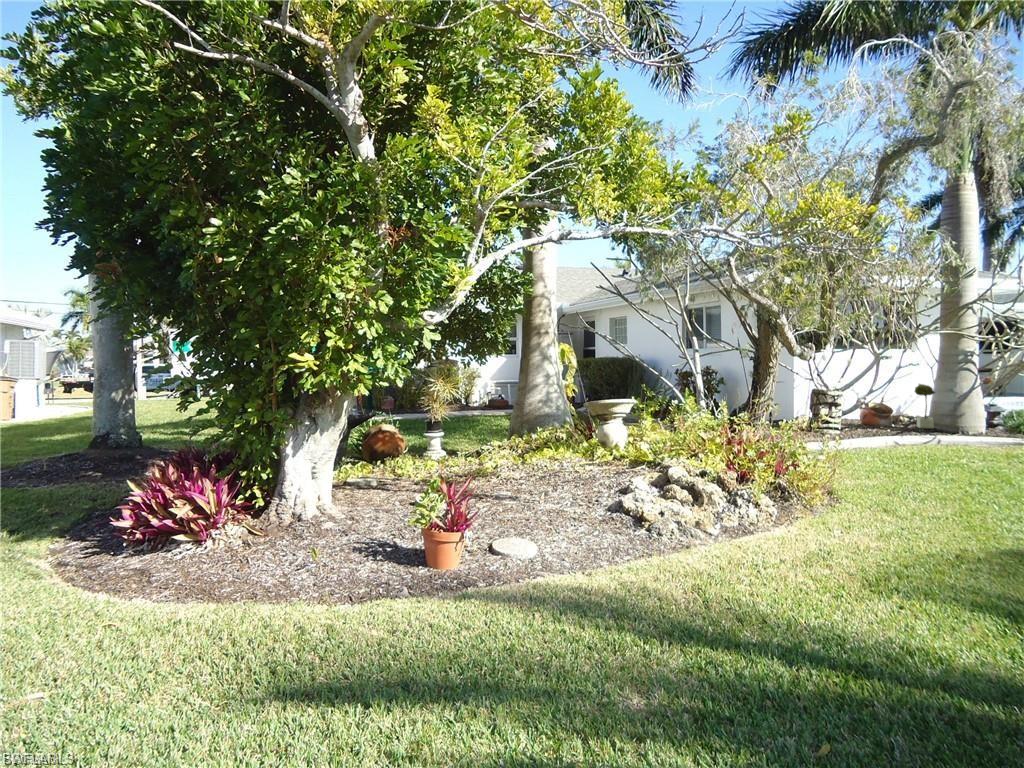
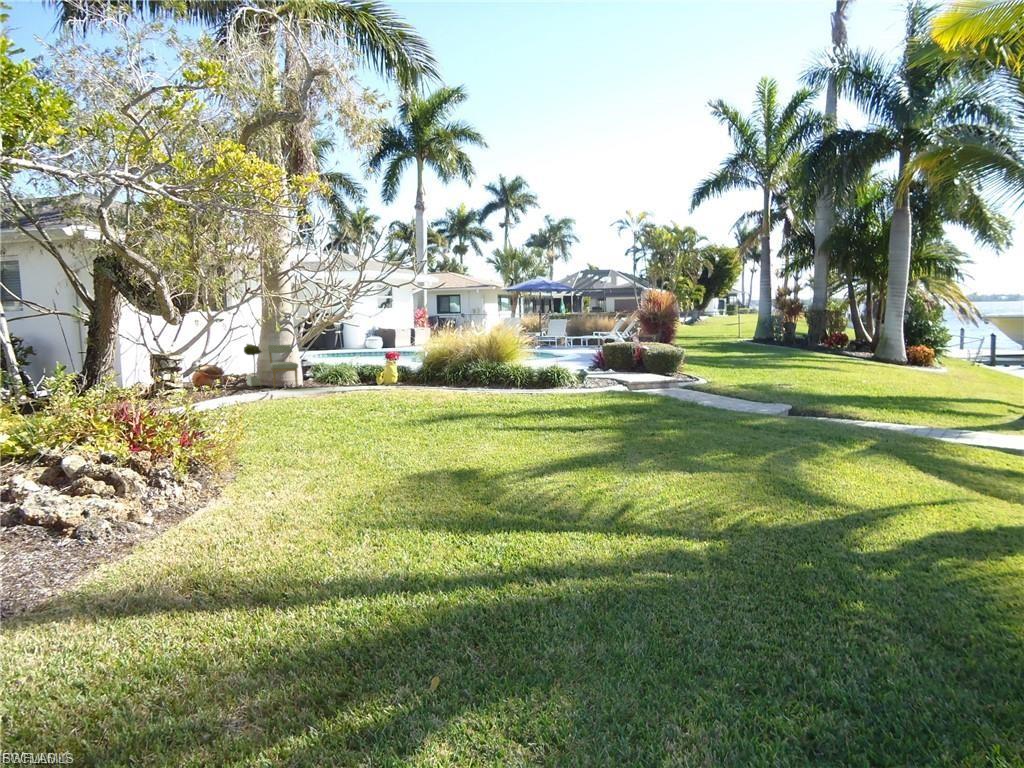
chair: none [942,386,976,434] -> present [268,344,298,388]

